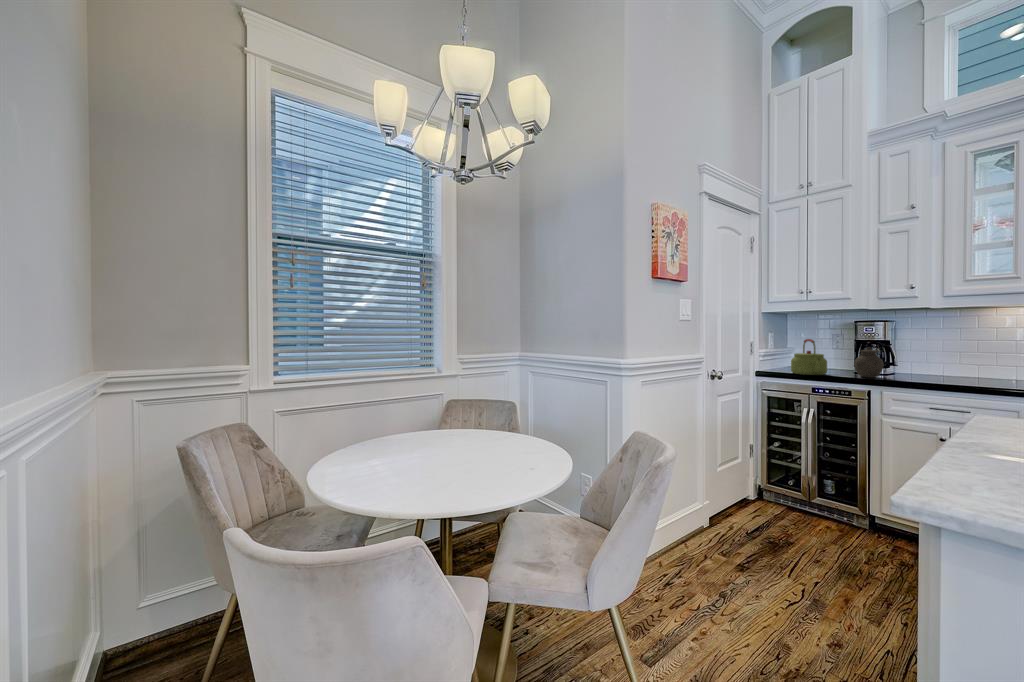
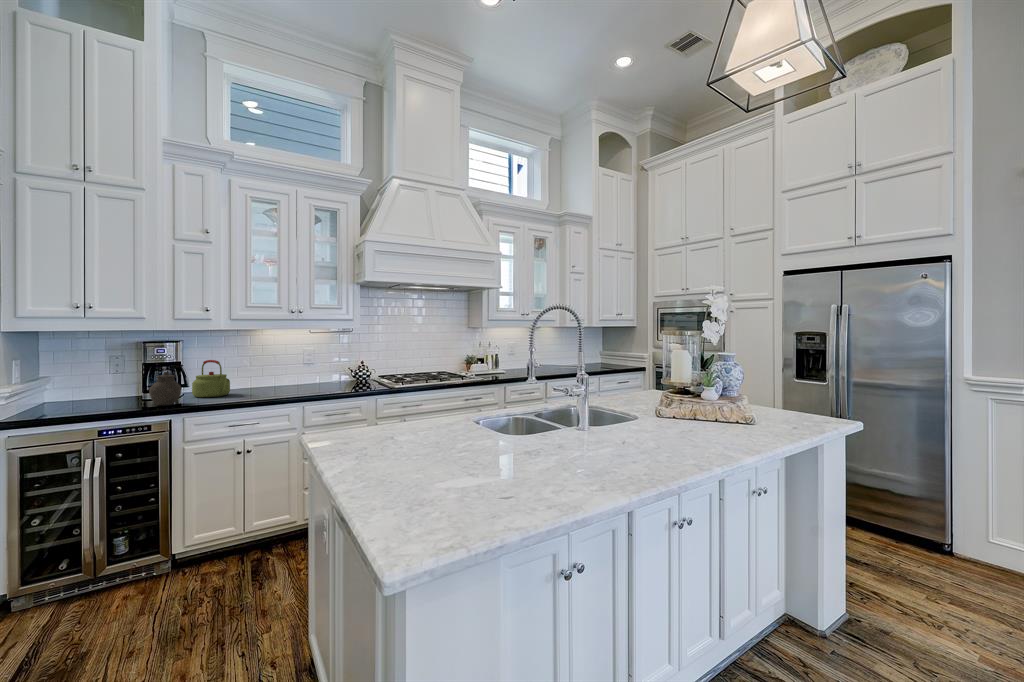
kettle: present [791,339,827,375] -> present [192,360,230,397]

